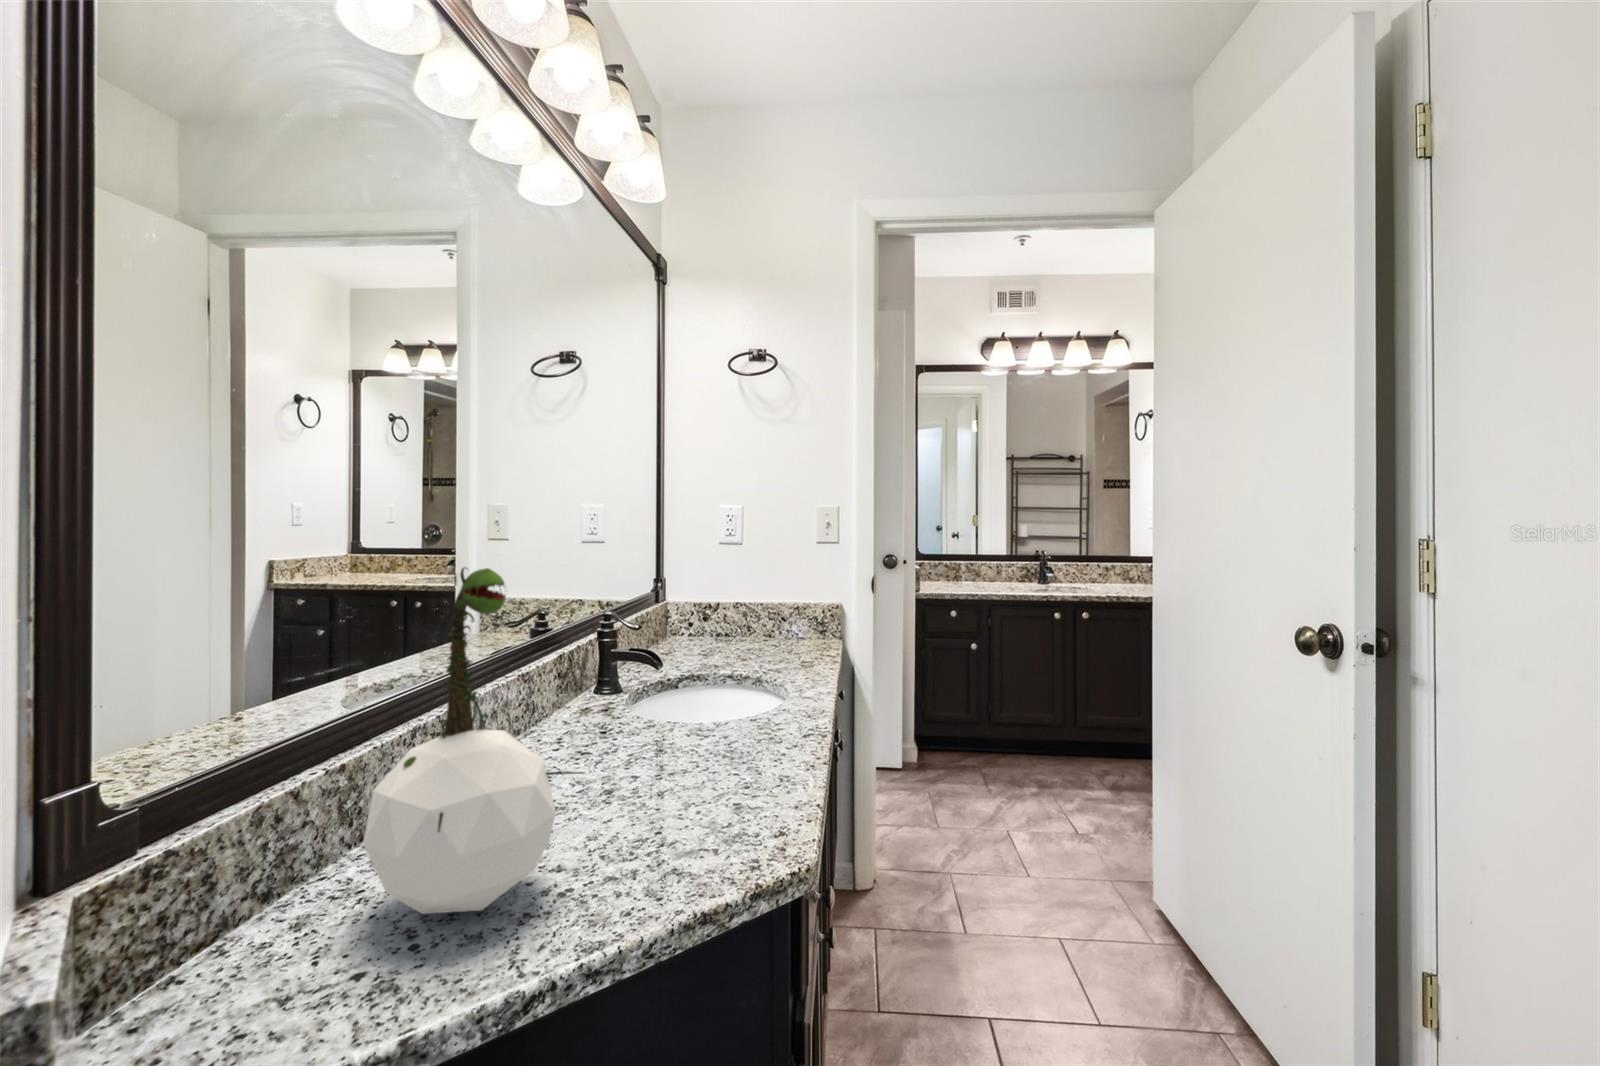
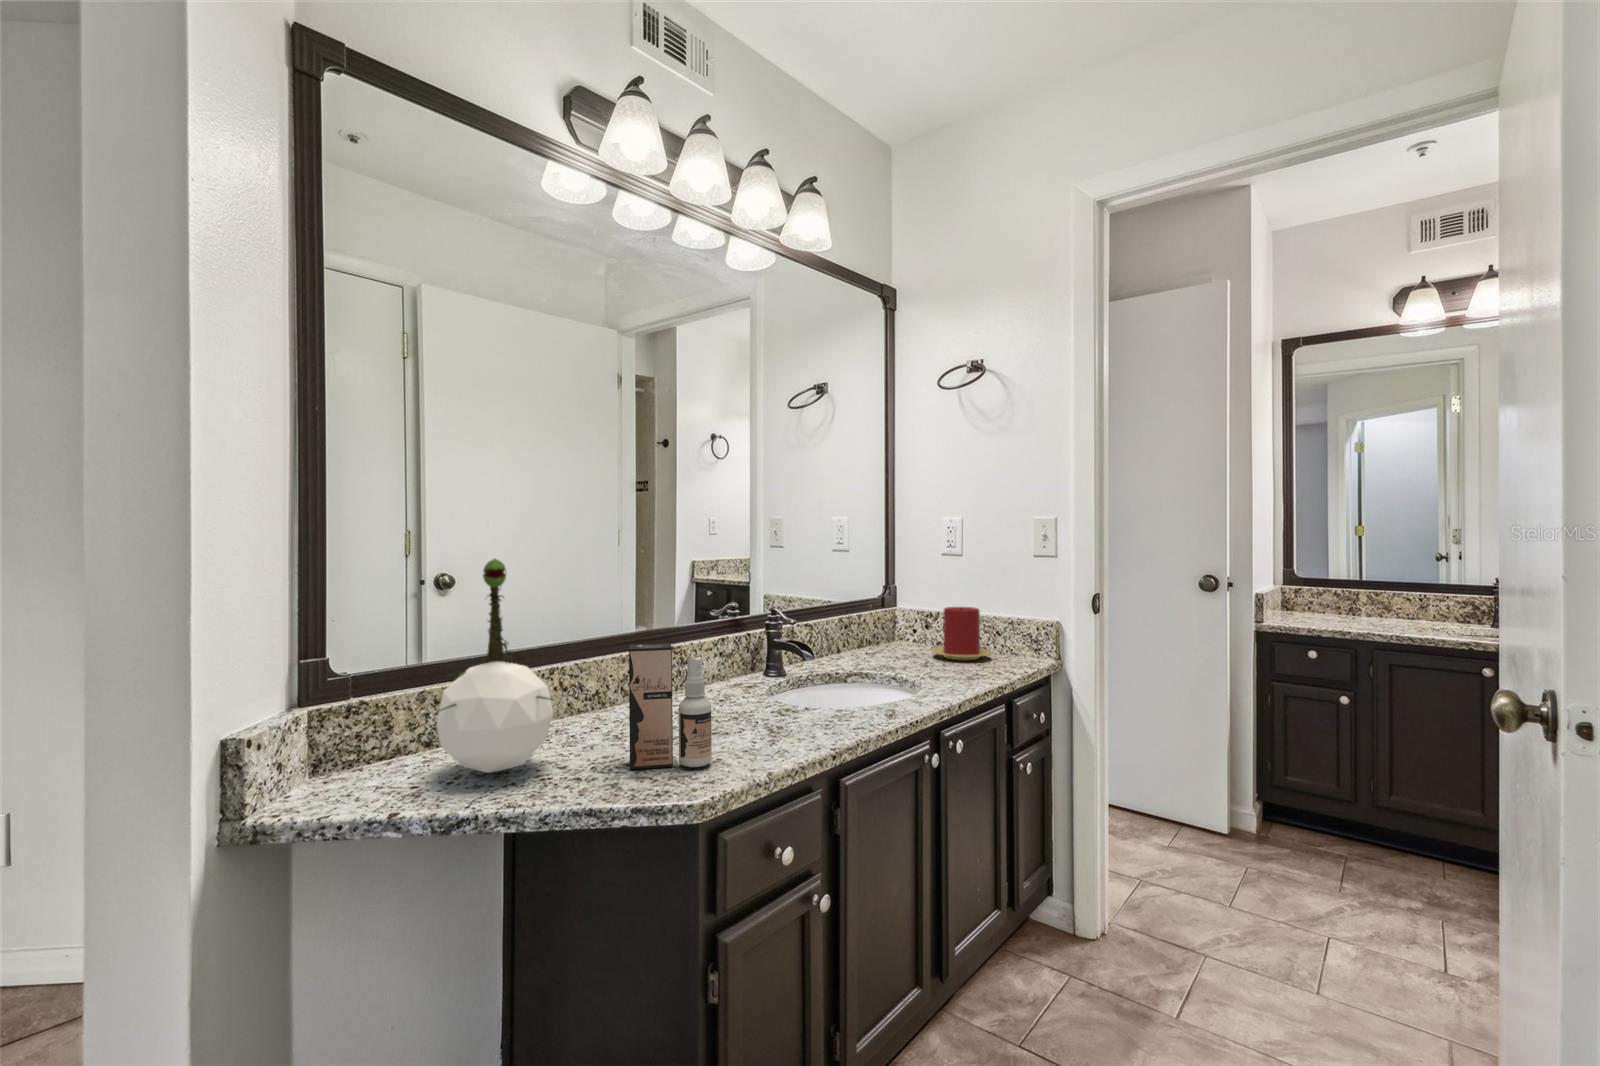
candle: none [724,596,783,650] -> present [932,607,992,660]
spray bottle: none [629,668,740,846] -> present [629,643,712,770]

